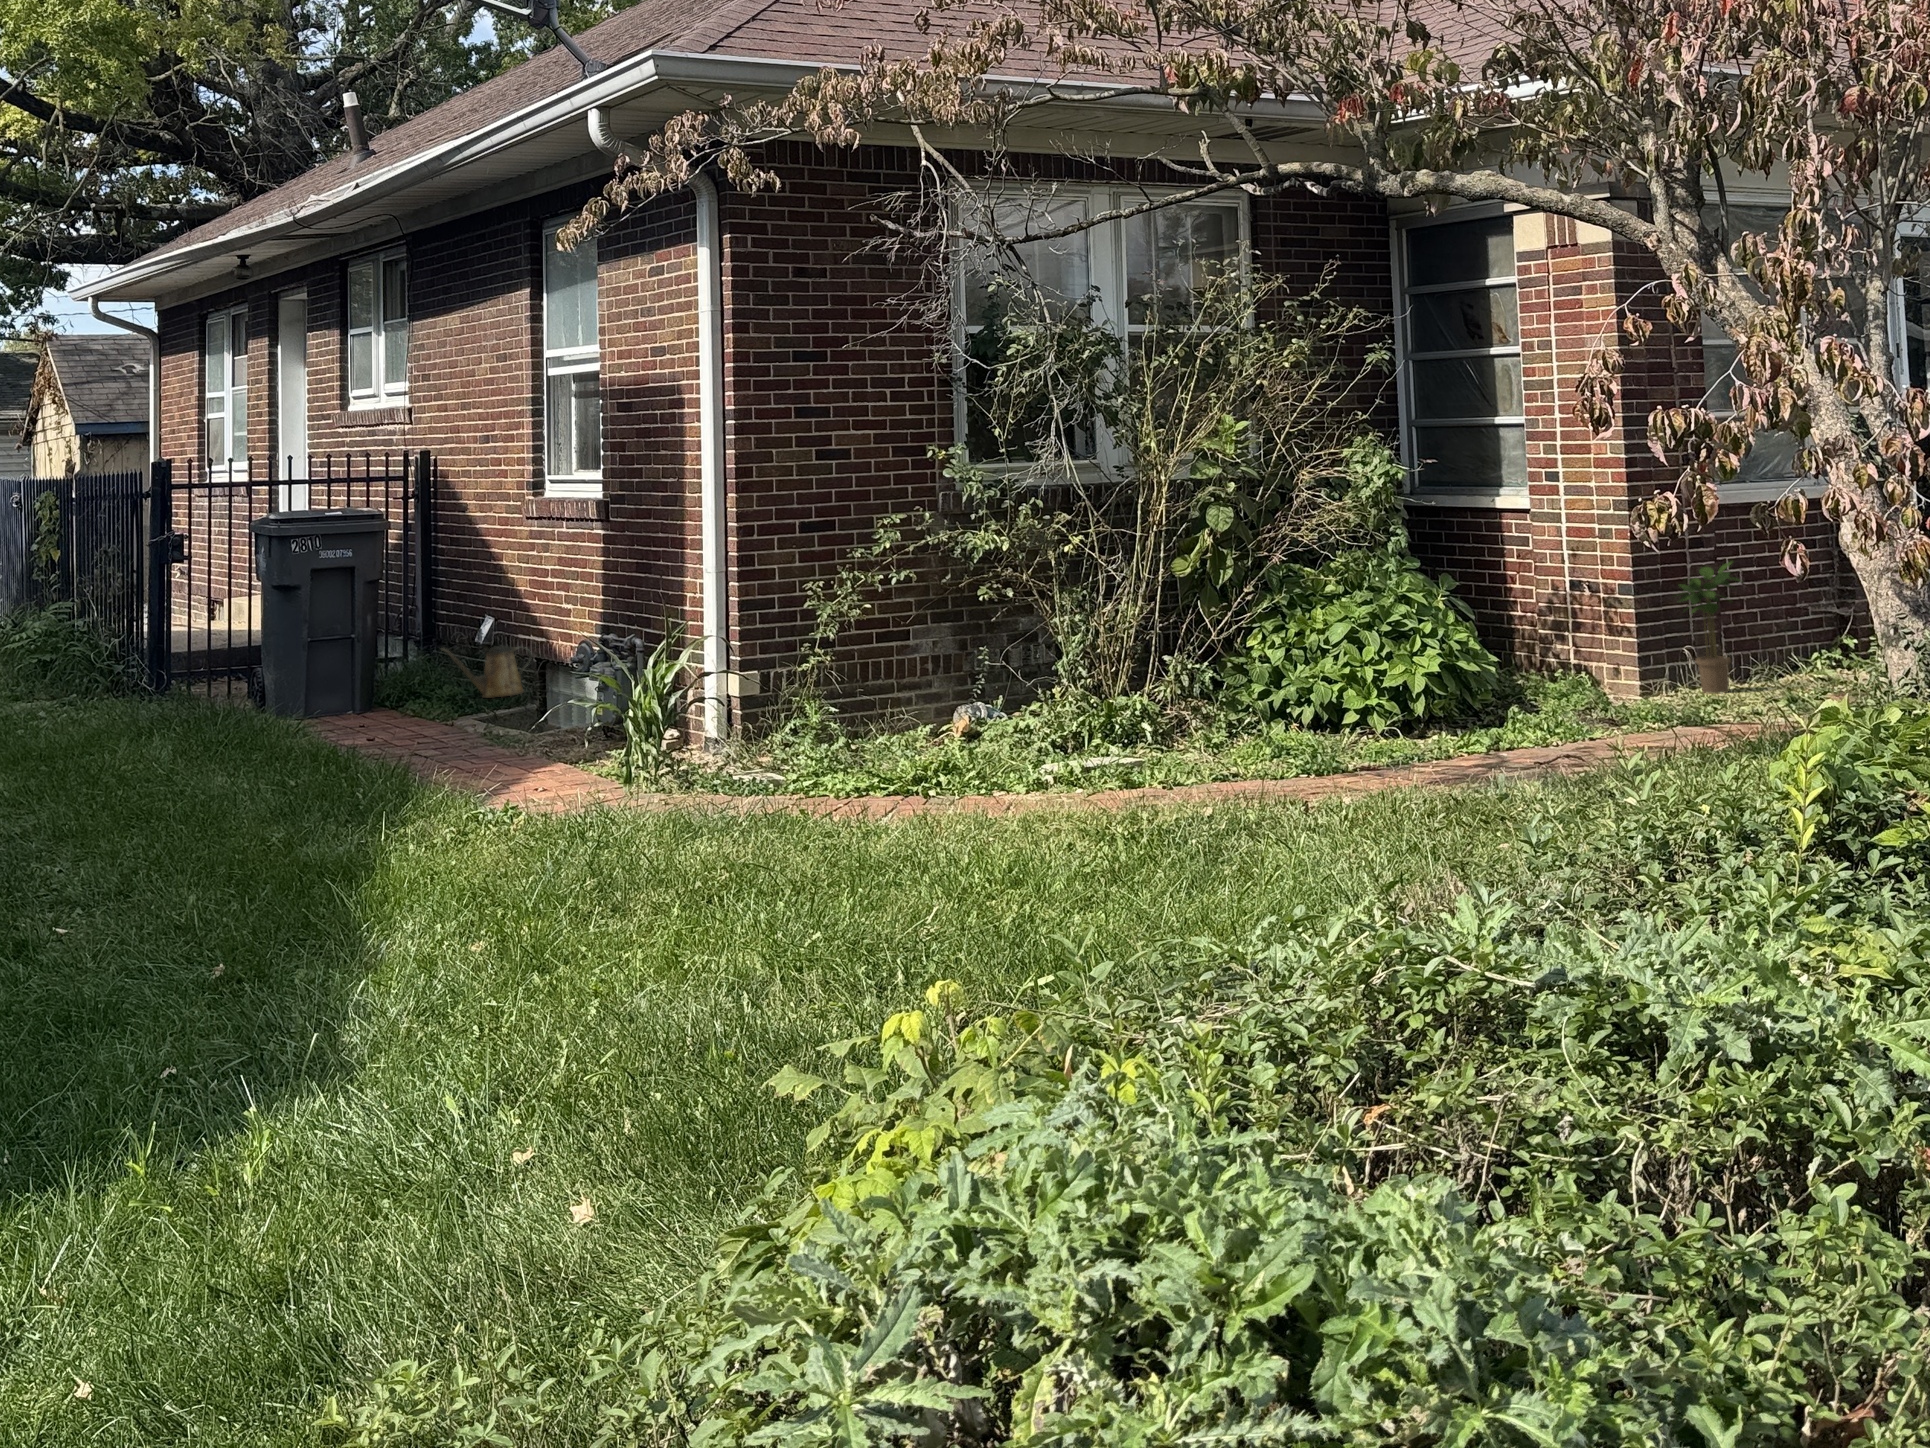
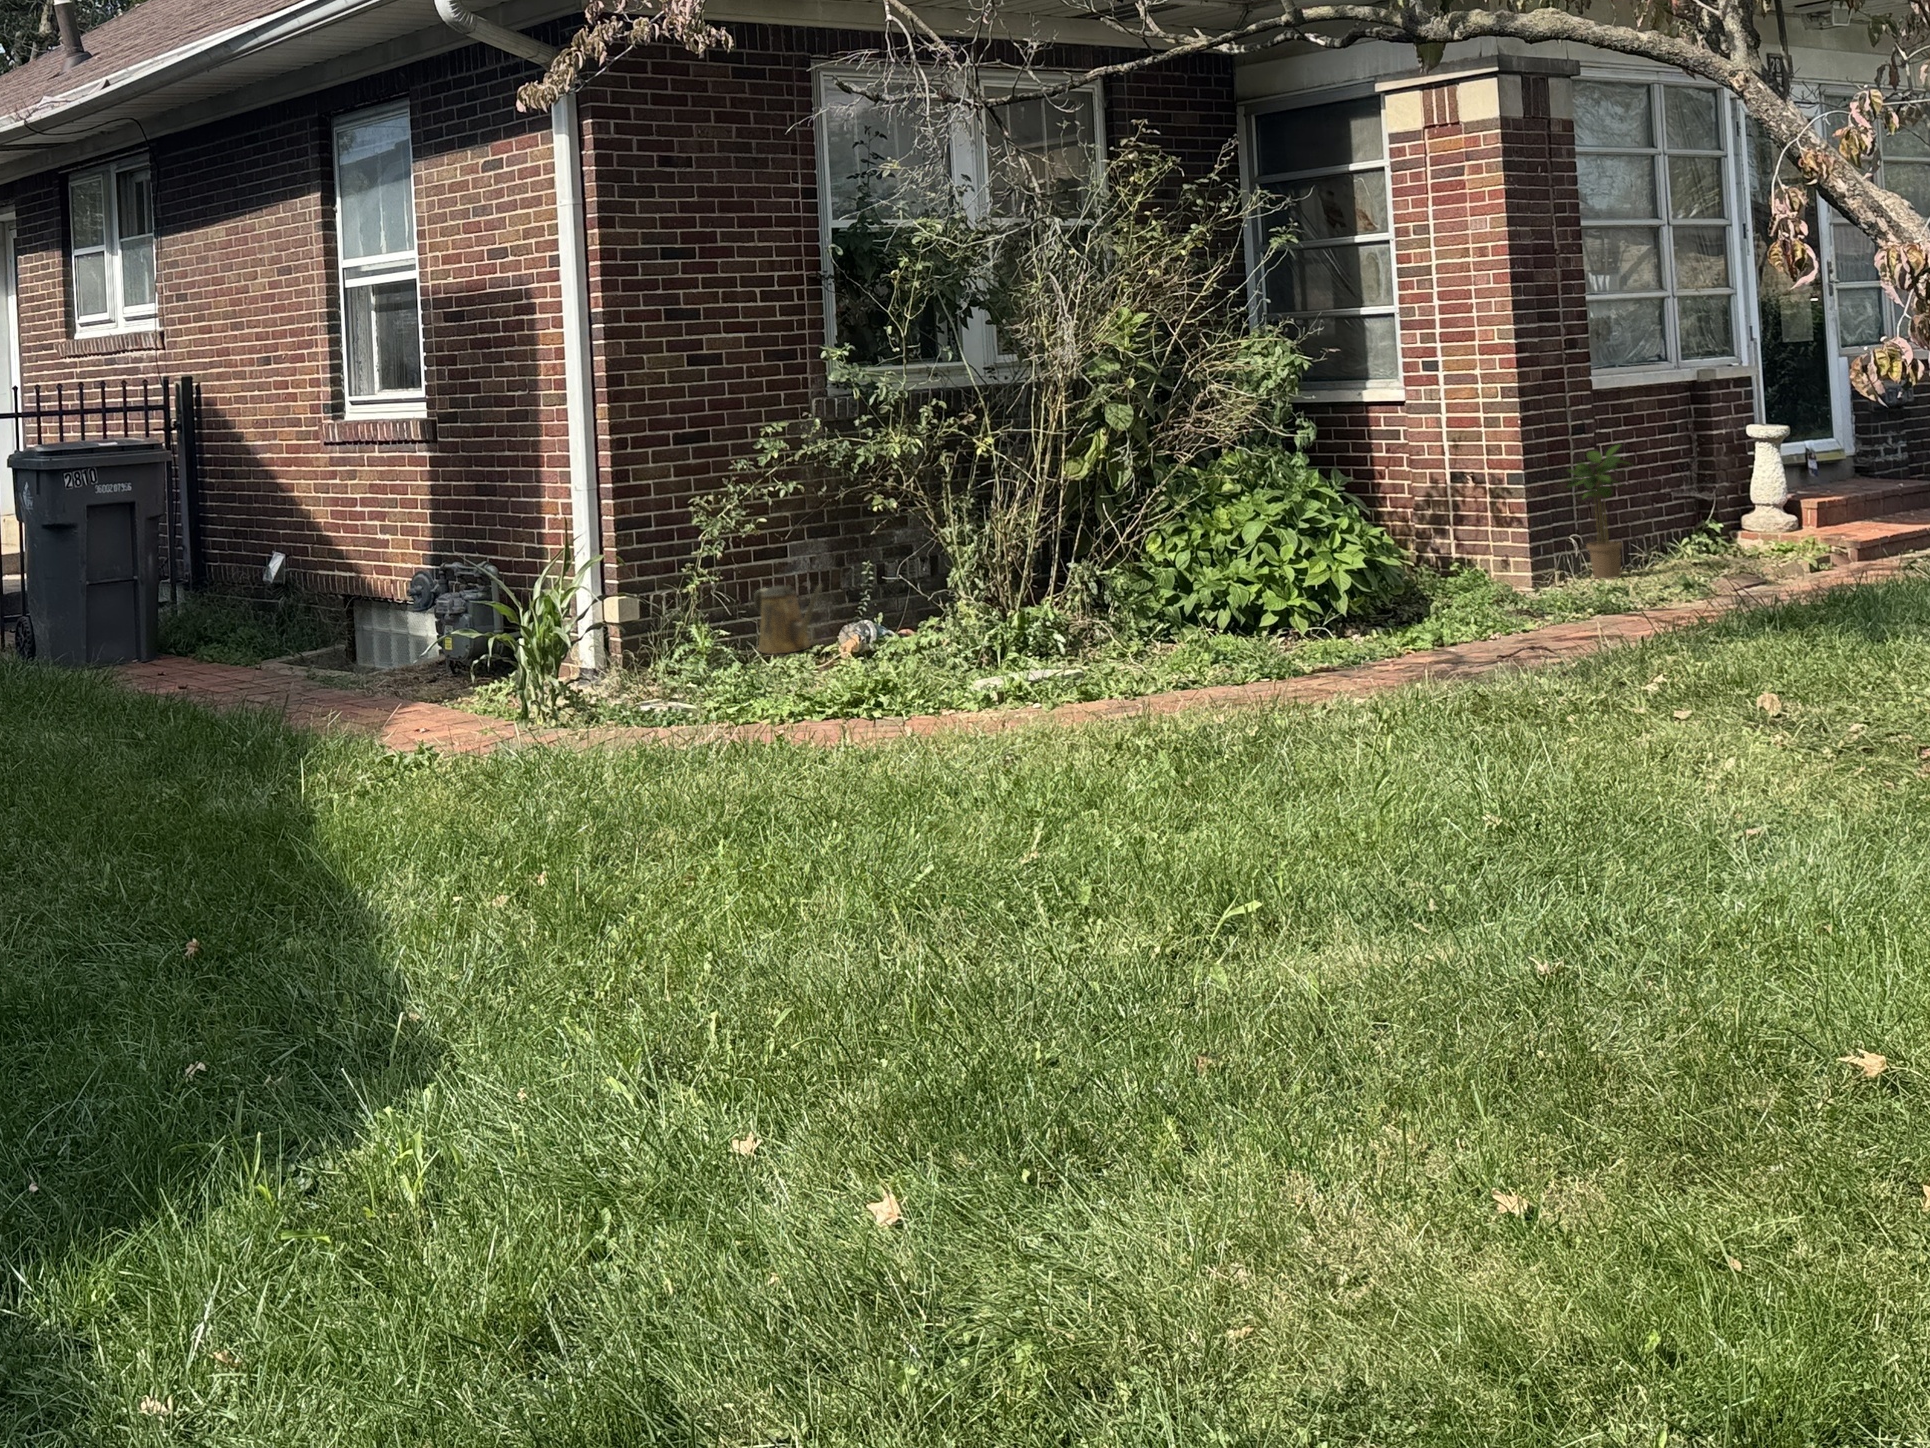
watering can: present [441,646,532,698] -> present [754,584,823,654]

